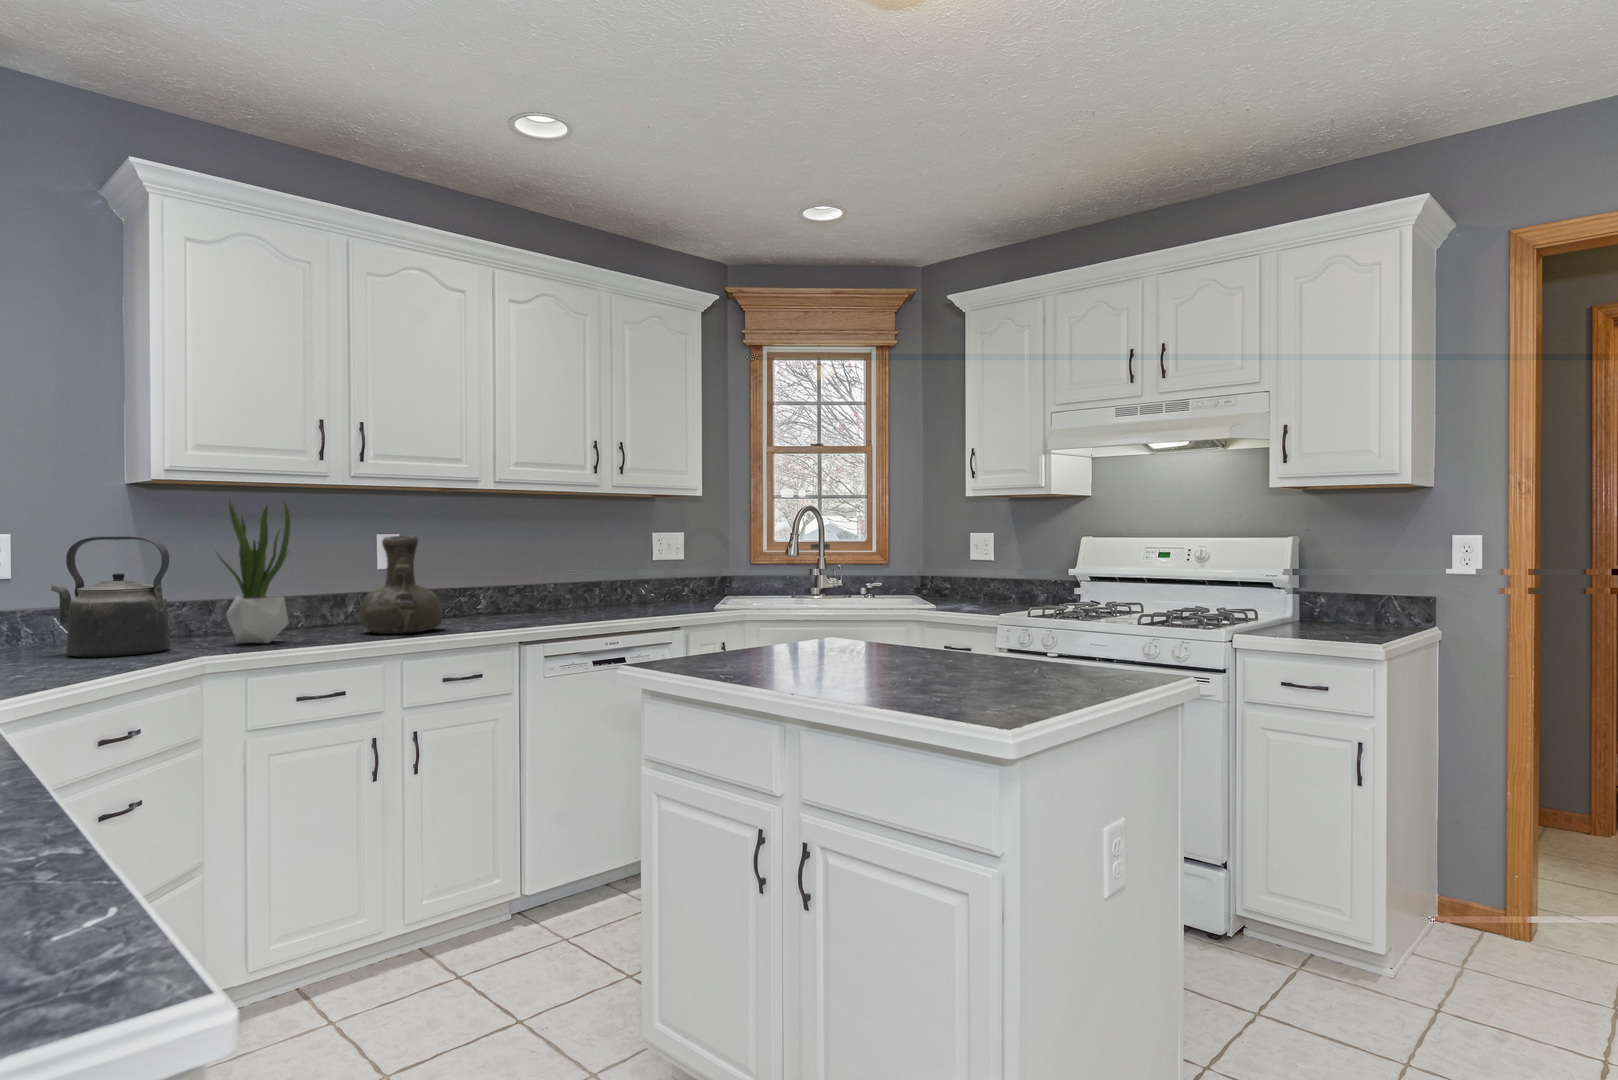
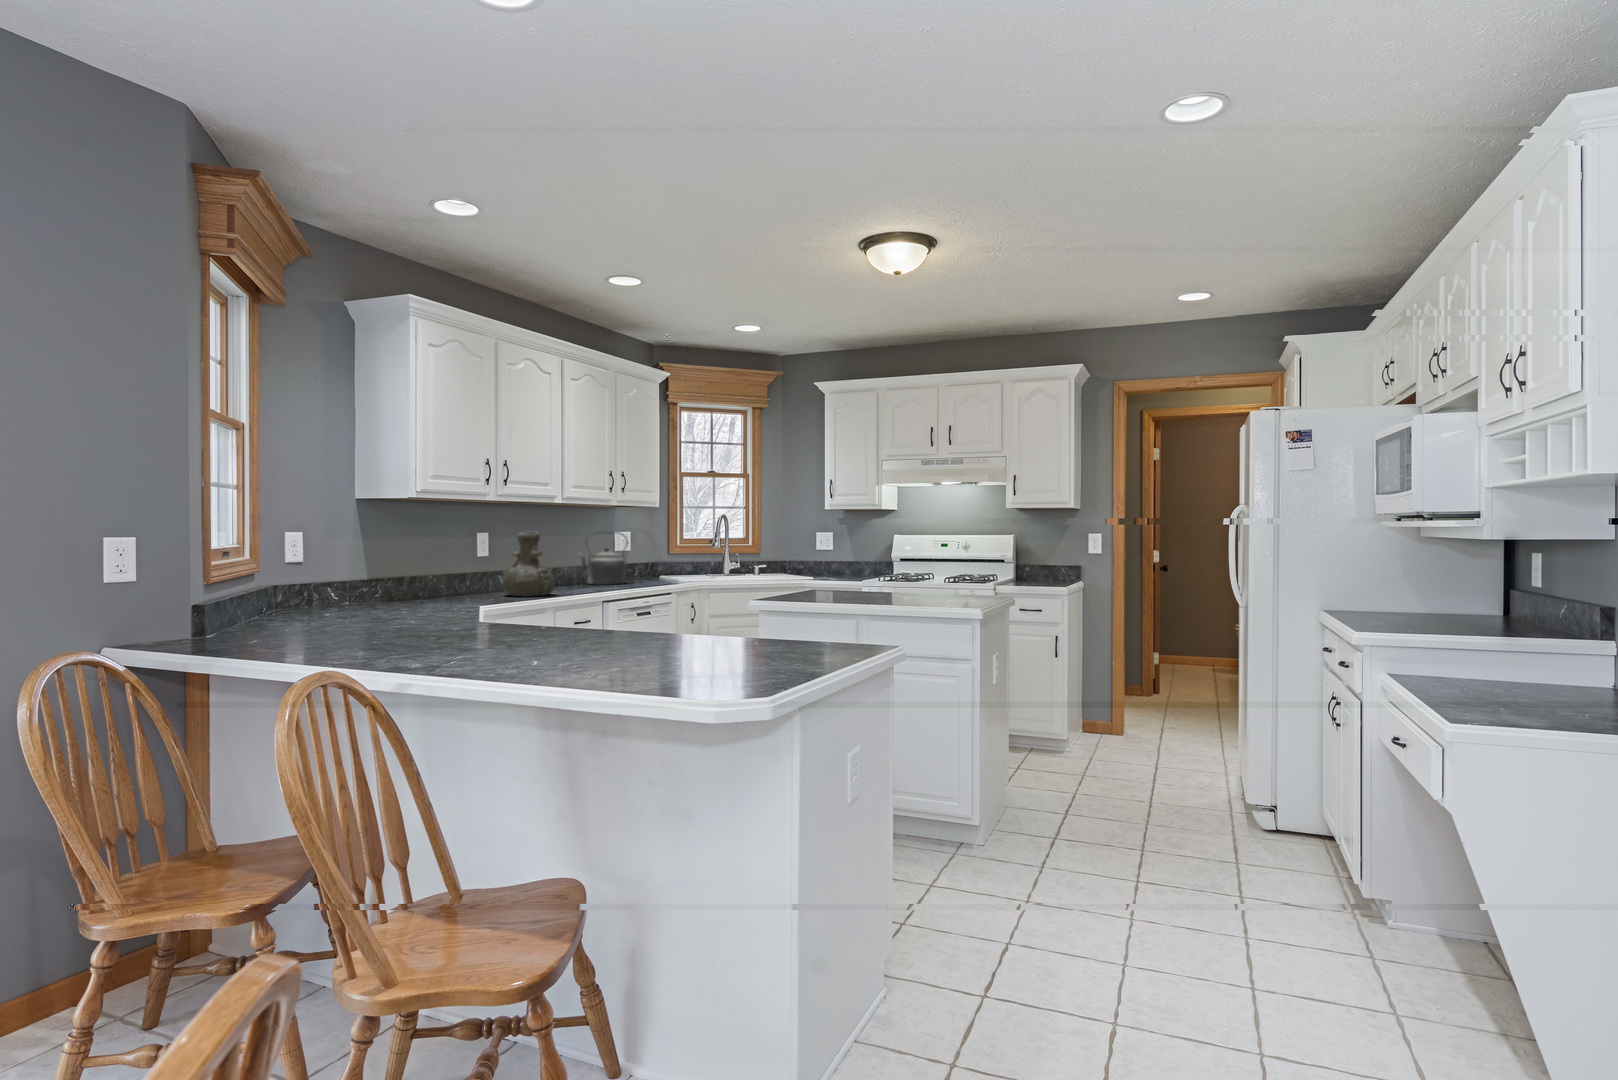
potted plant: present [218,501,290,643] -> none [452,508,494,601]
kettle: present [51,536,170,657] -> present [578,533,628,585]

